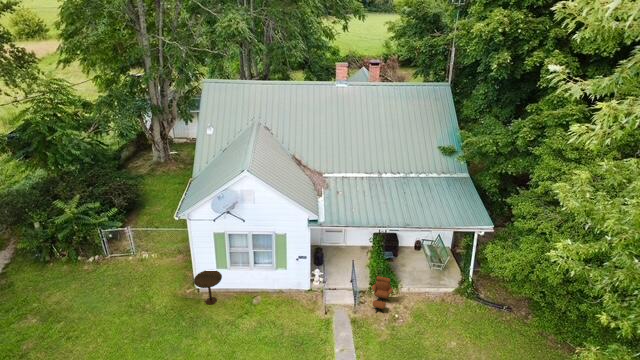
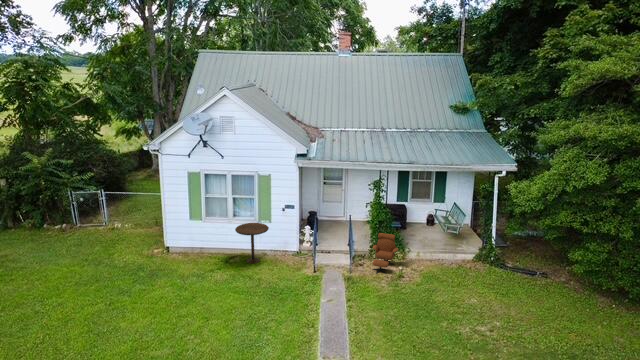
pedestal table: present [194,271,222,305] -> present [235,223,269,264]

